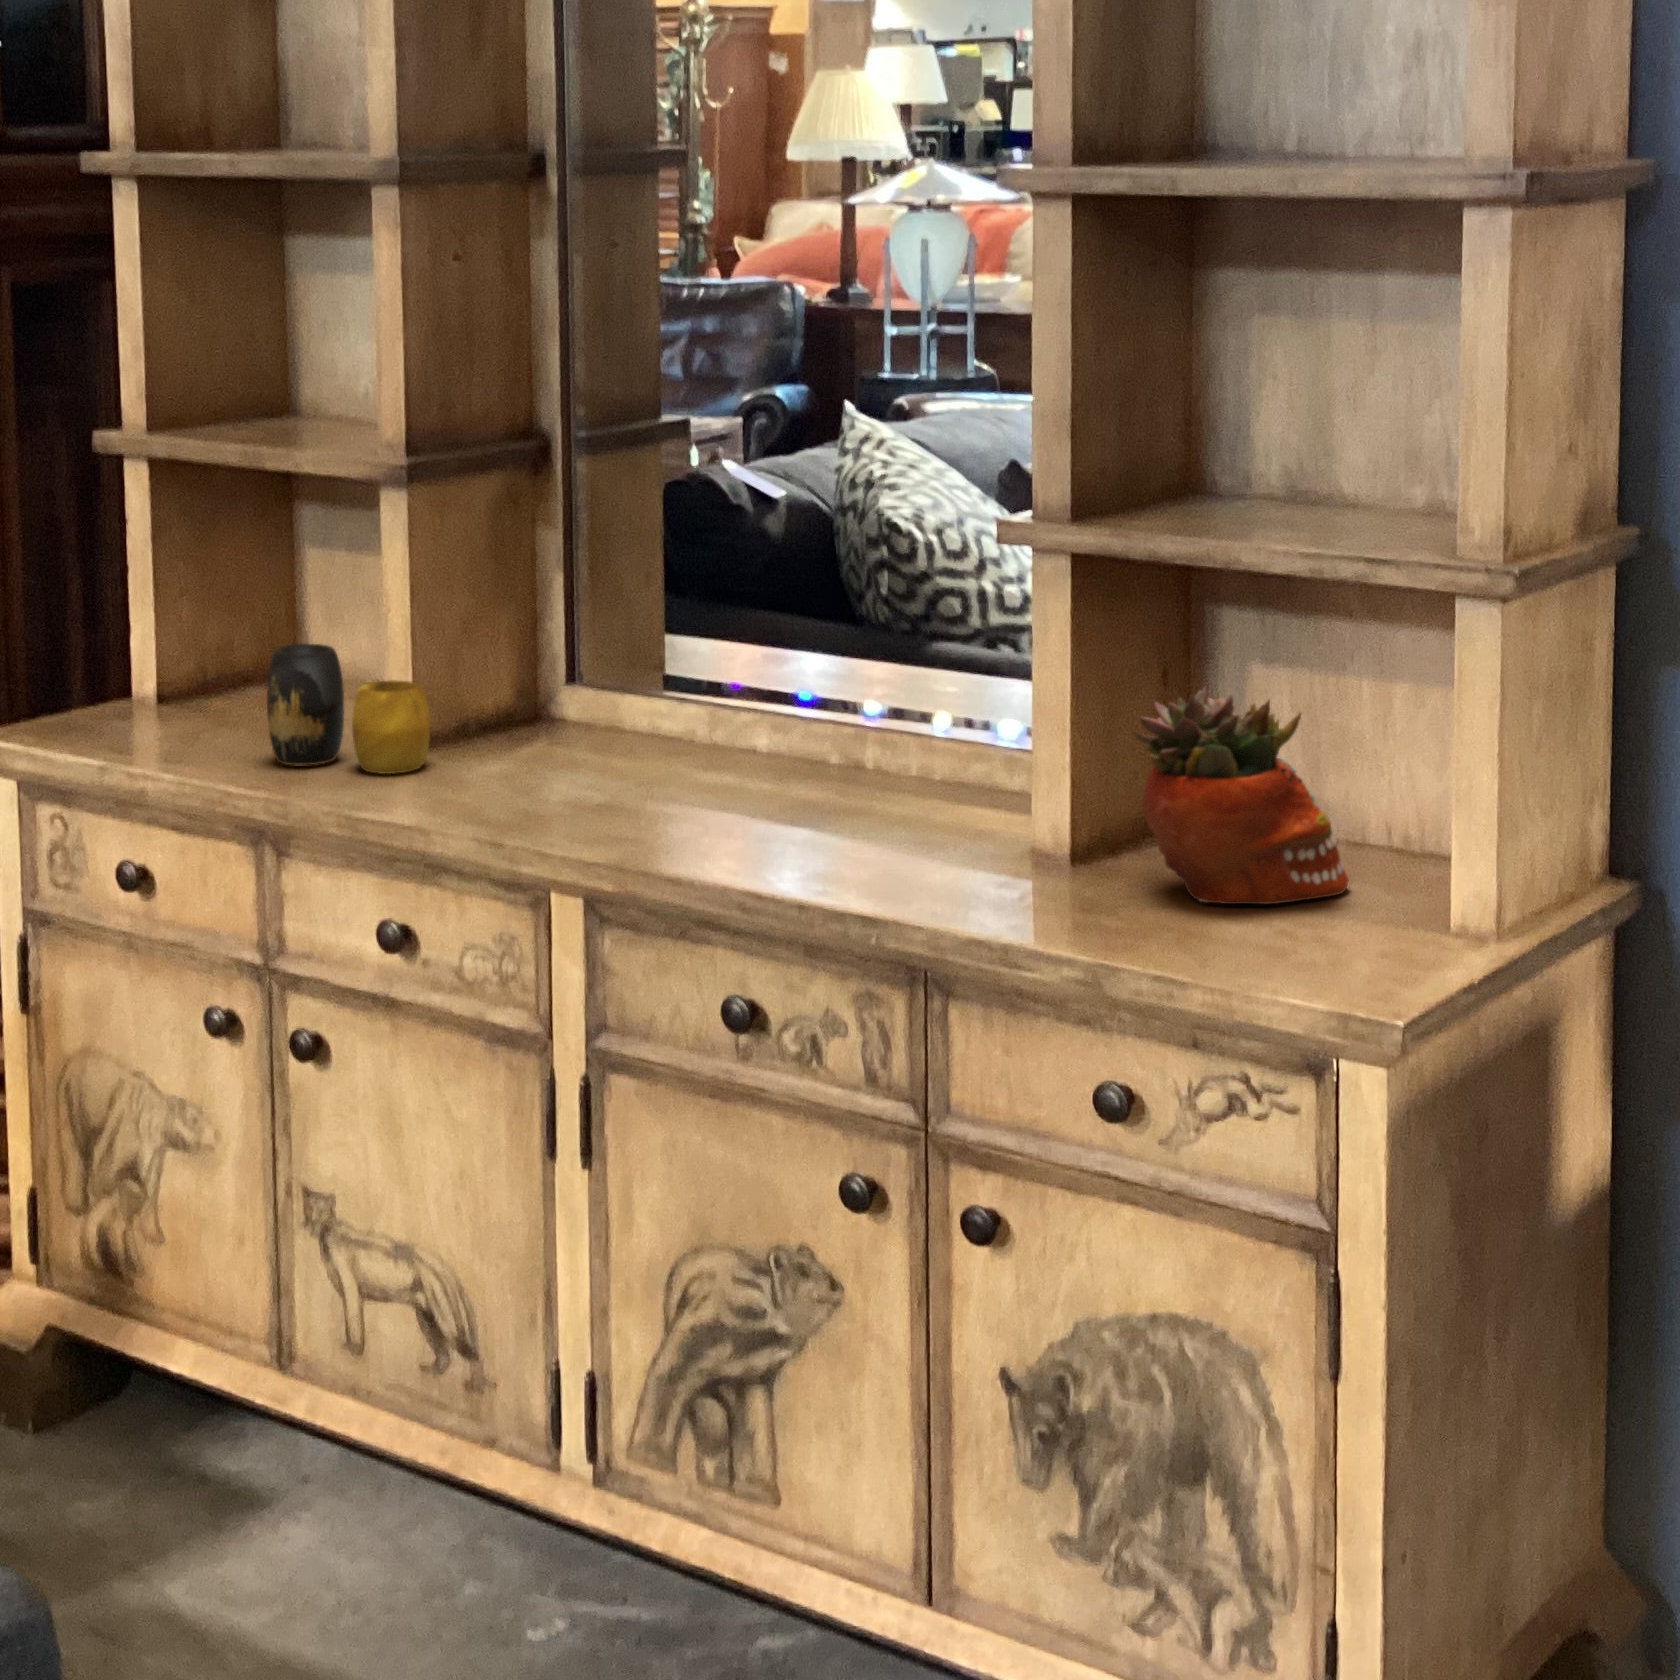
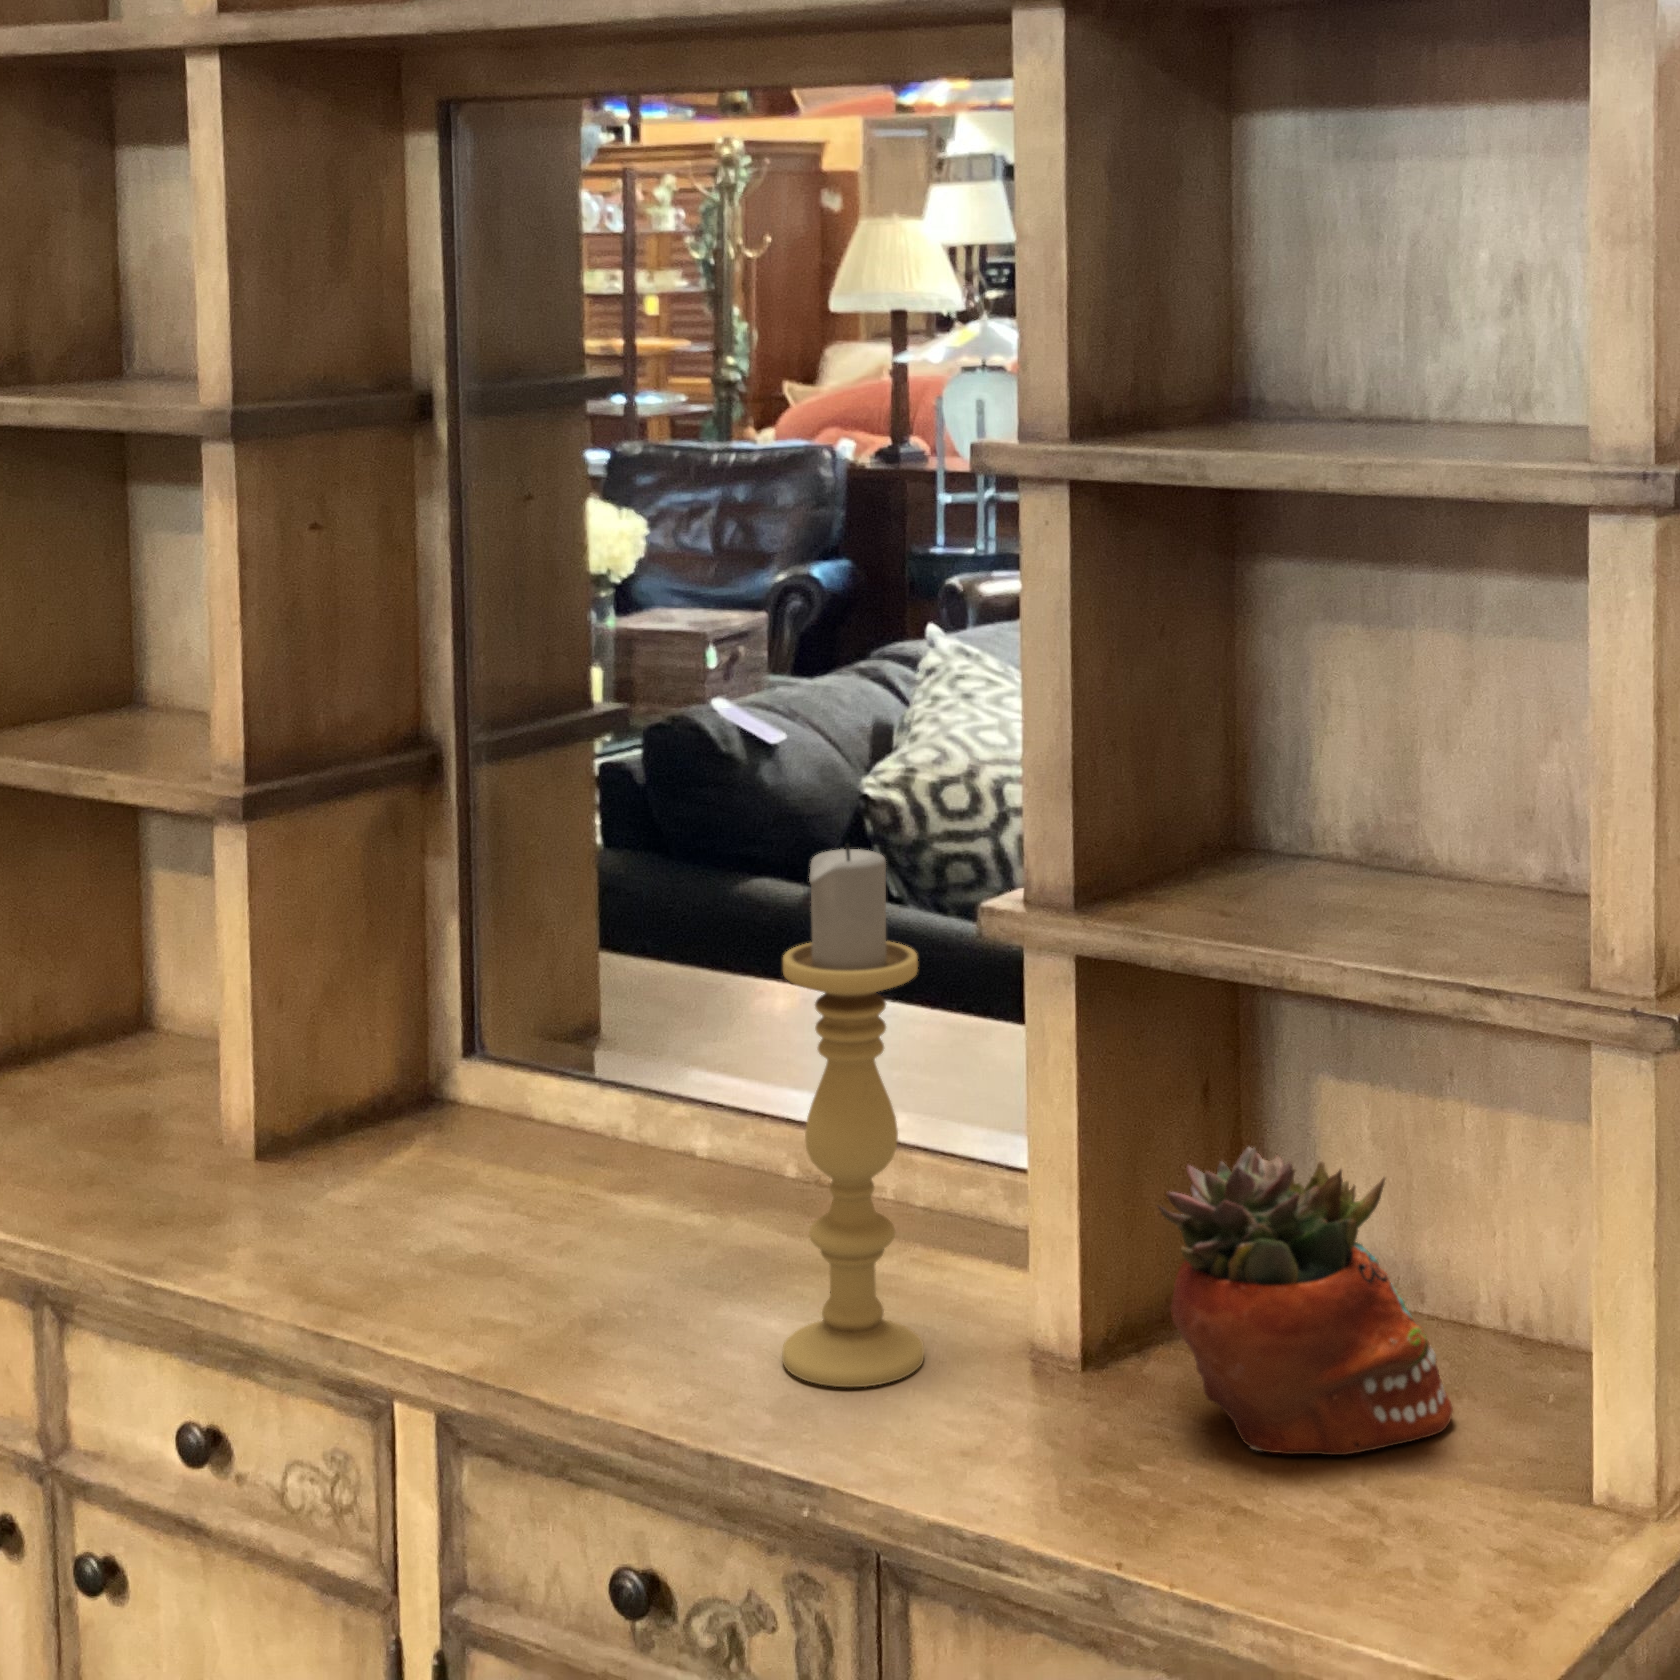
candle holder: none [846,469,952,870] -> present [782,844,924,1387]
vase: present [267,644,430,774] -> none [62,1027,269,1205]

